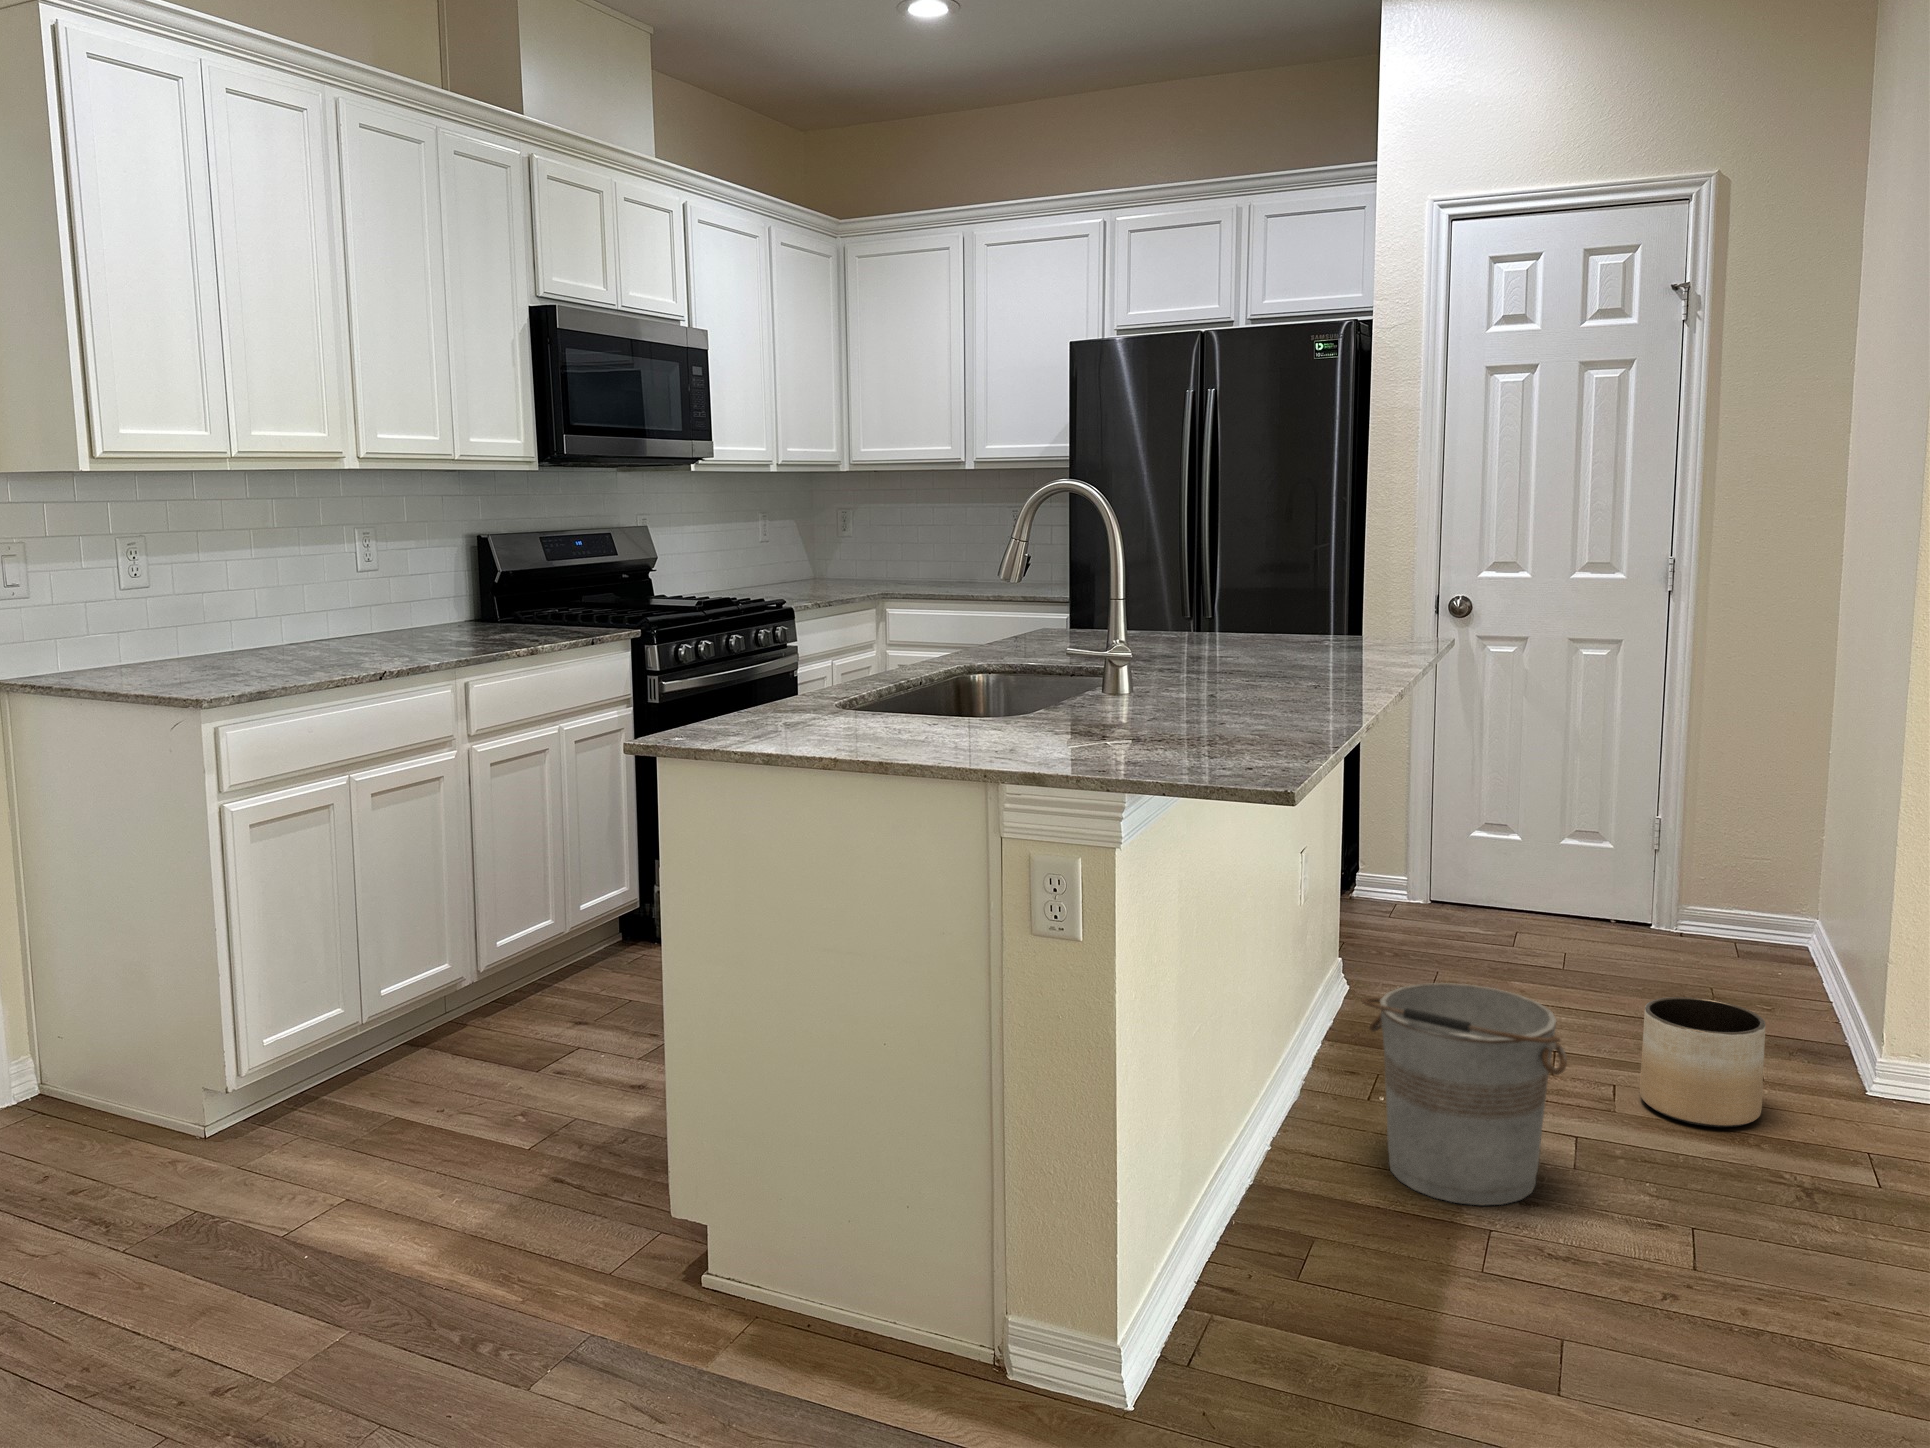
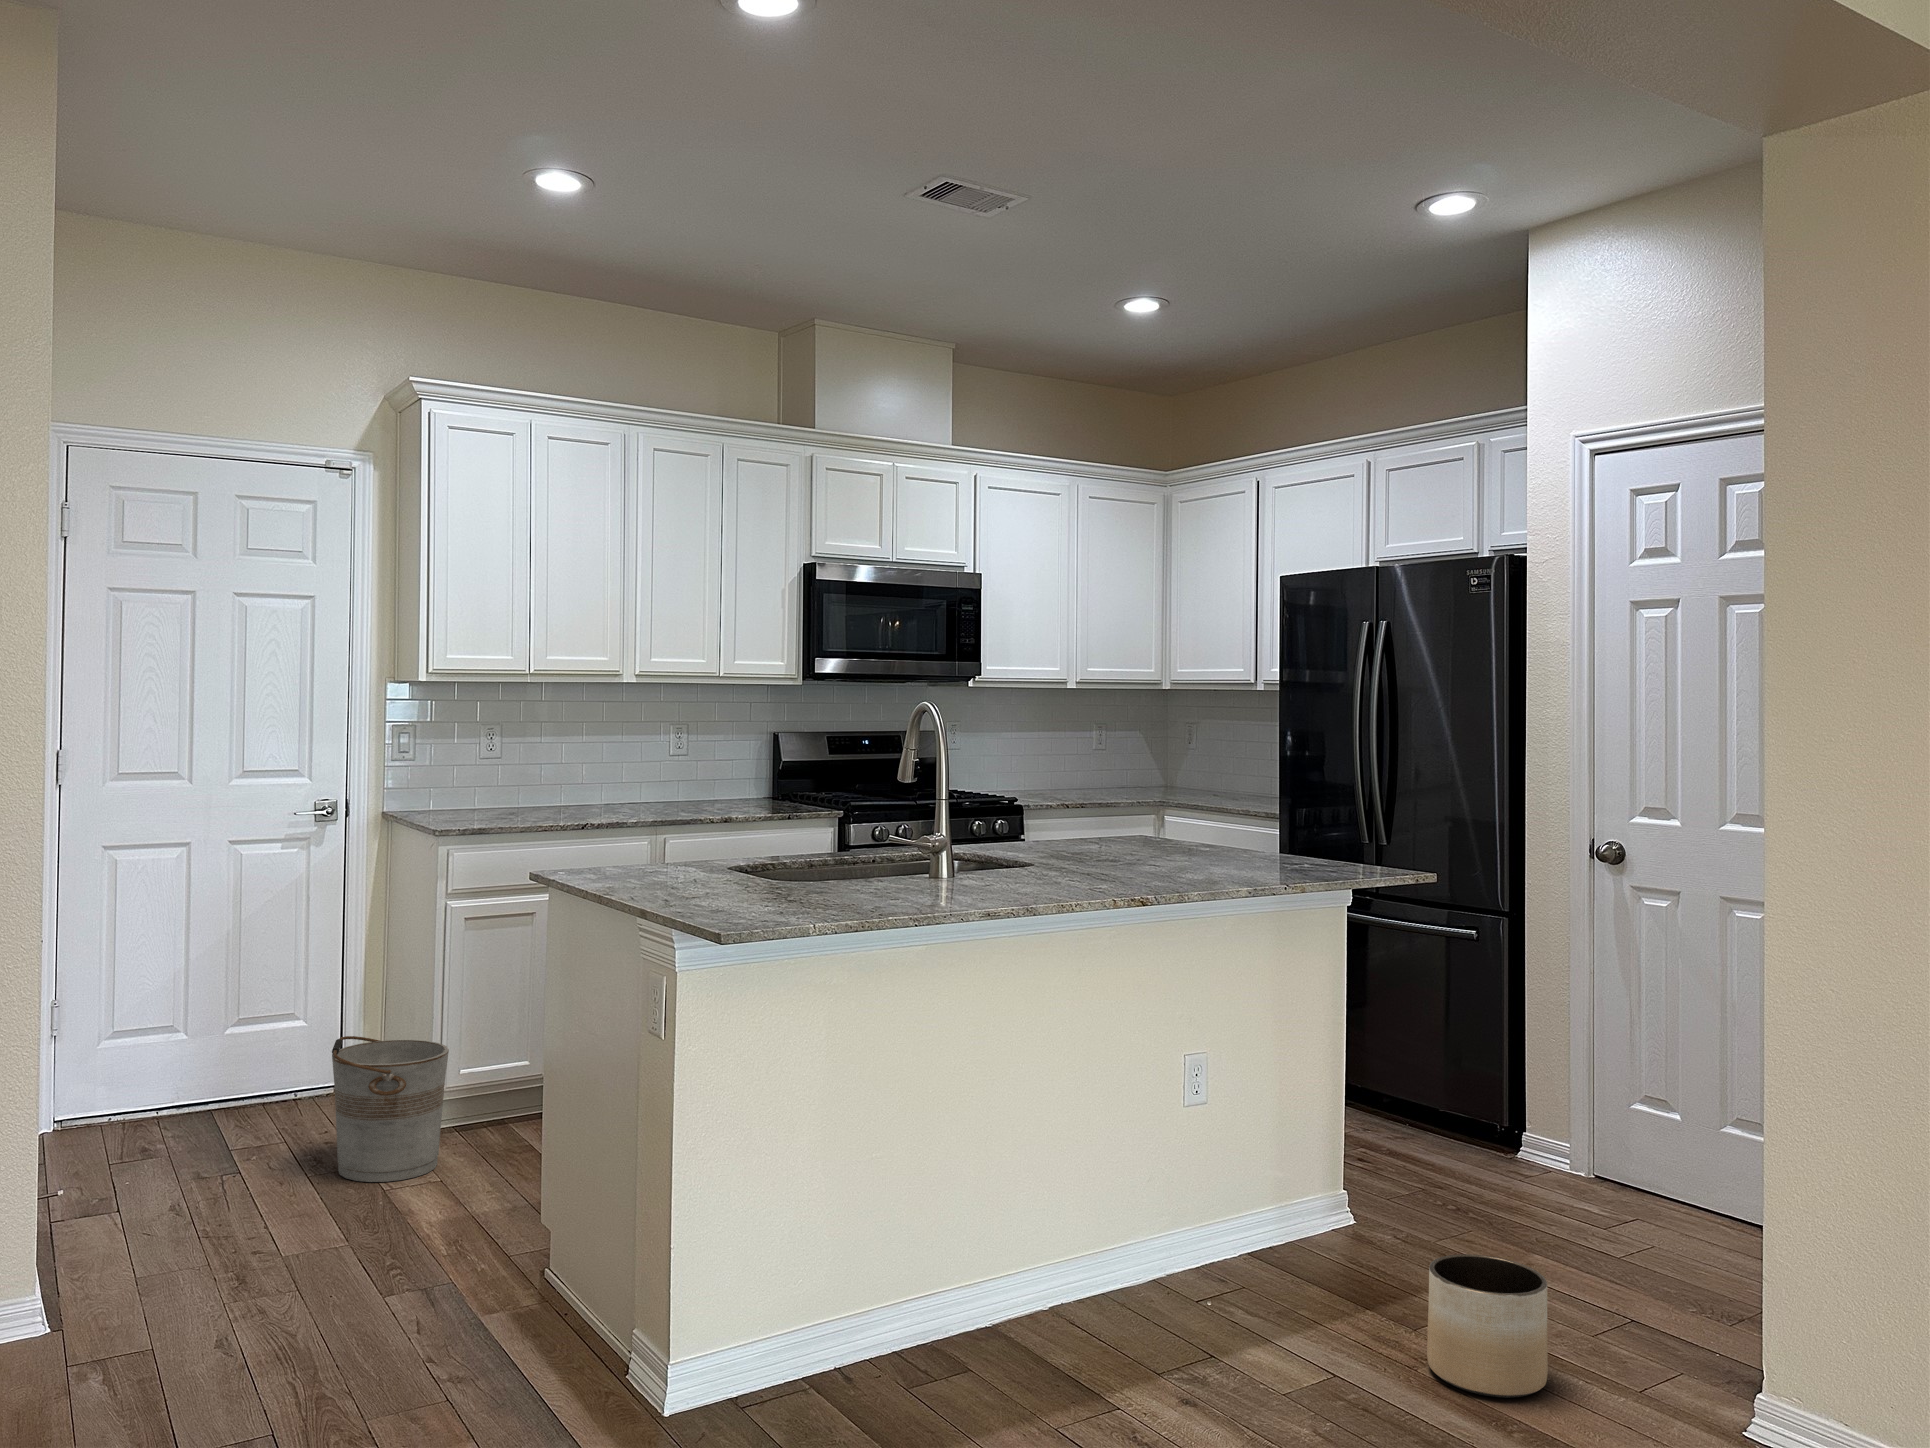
bucket: present [1361,983,1567,1205] -> present [332,1036,449,1182]

